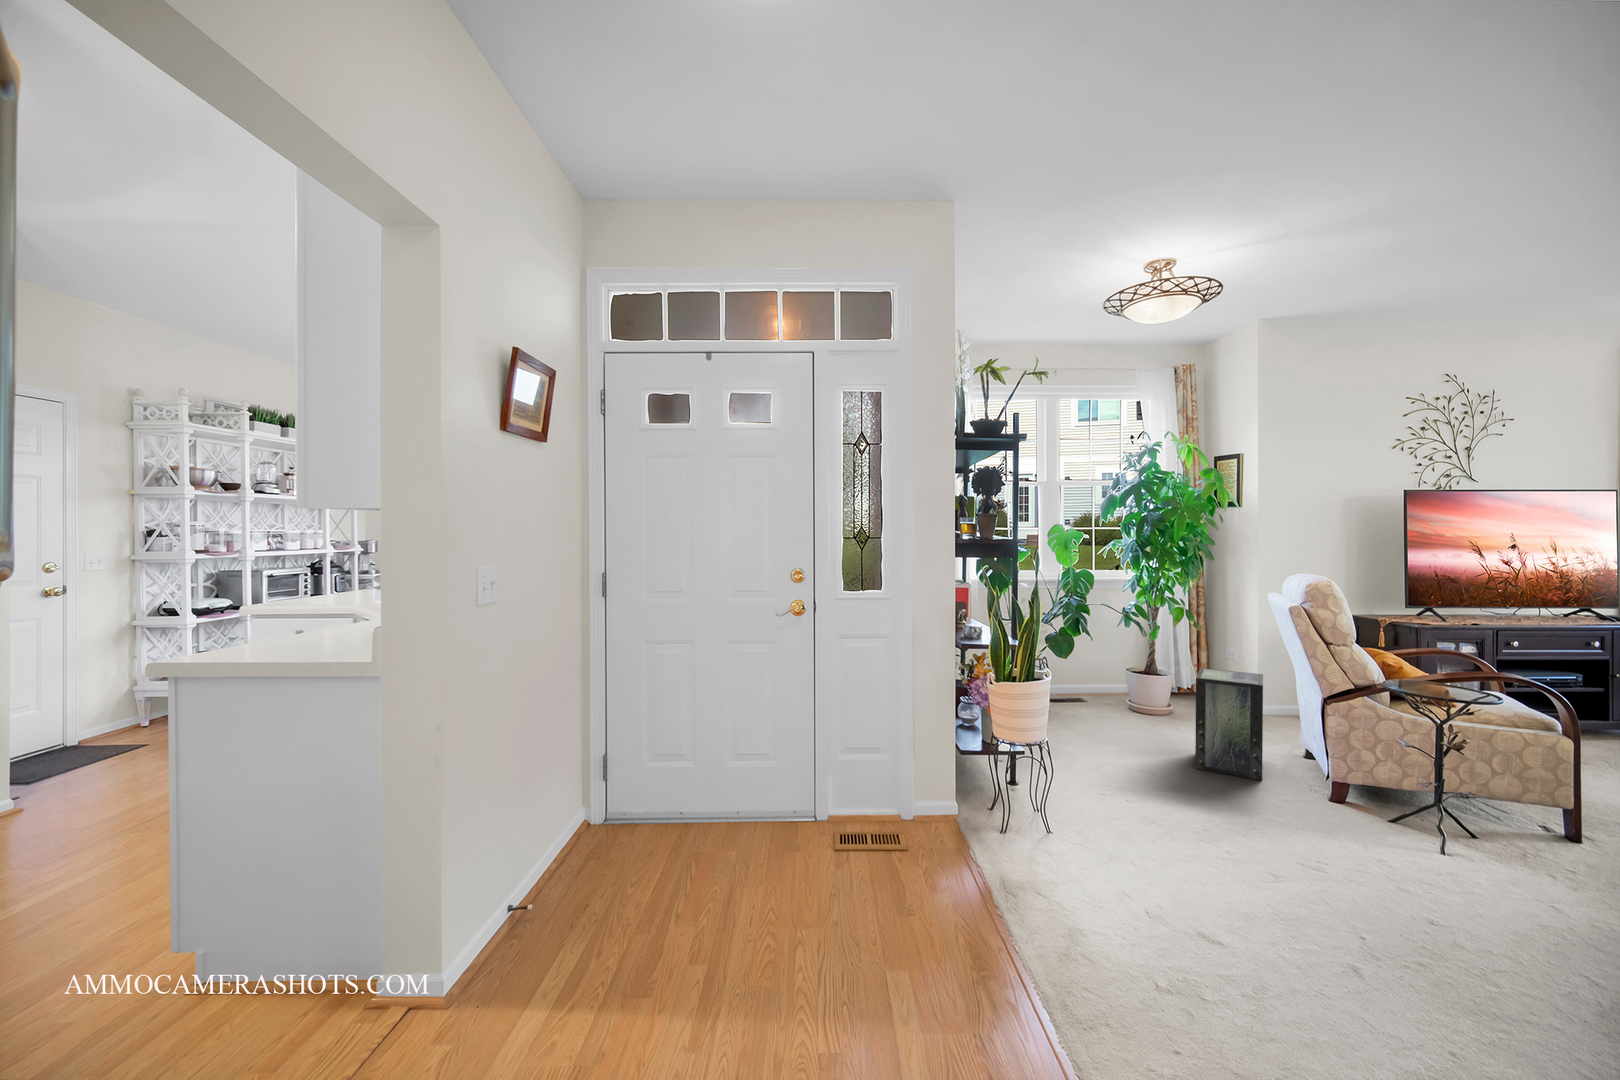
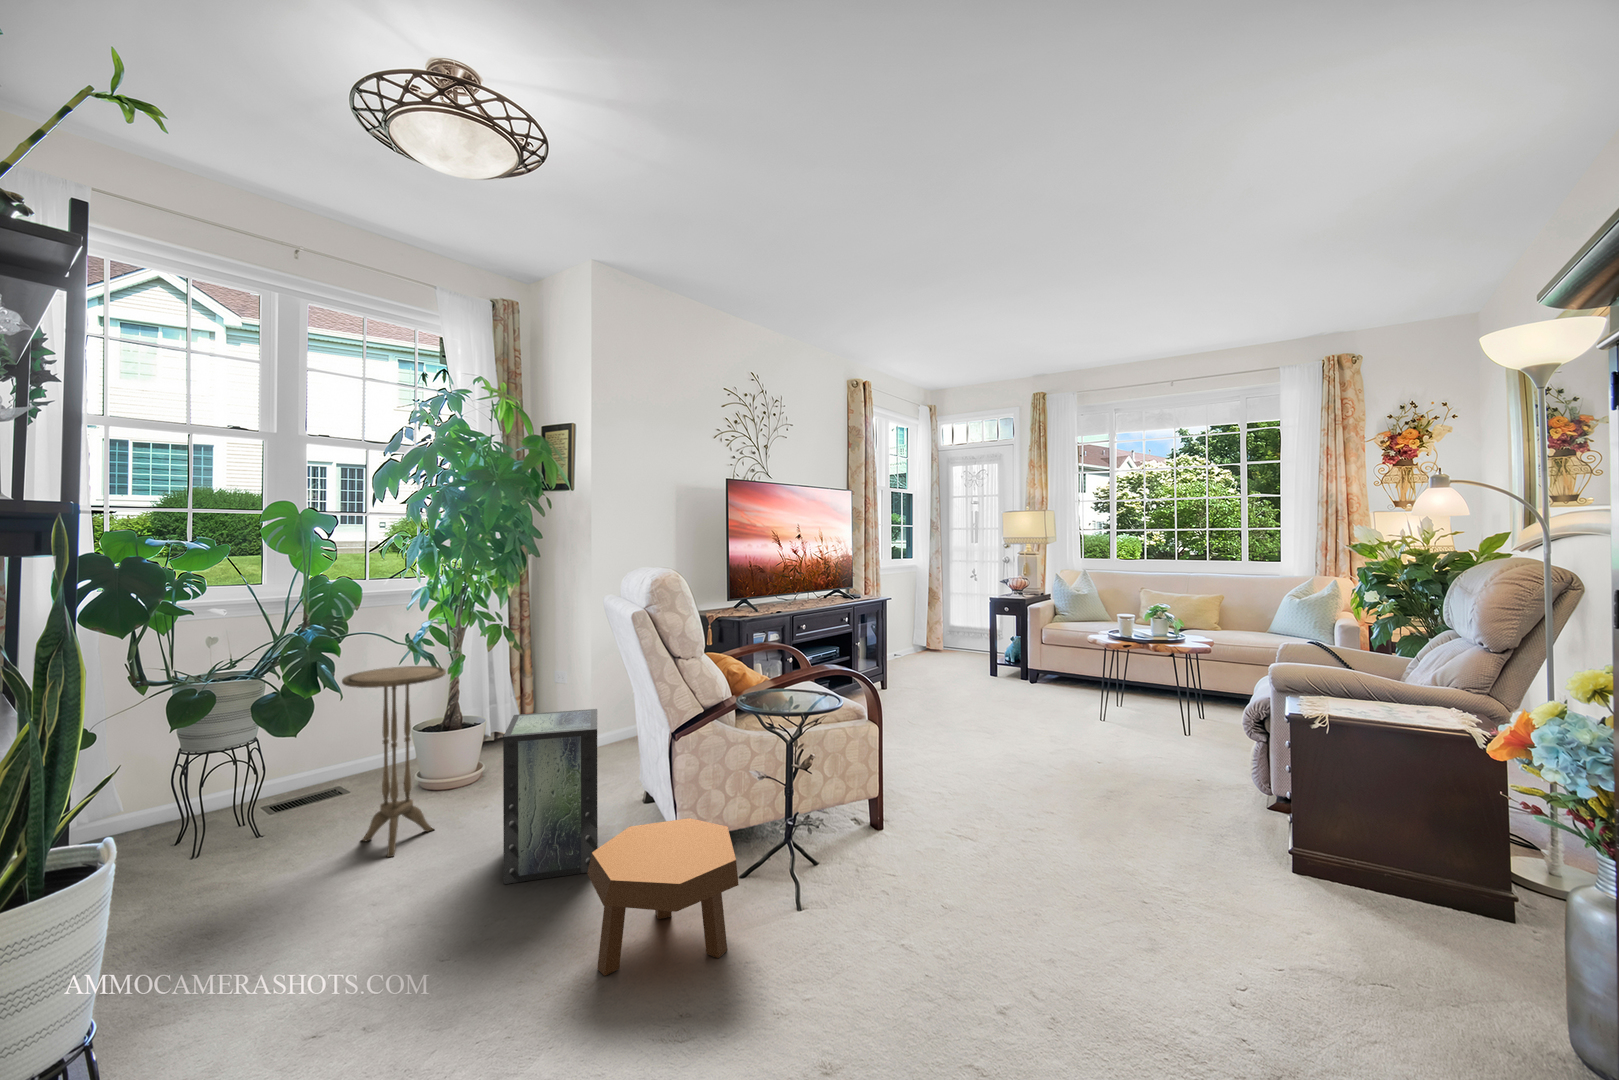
side table: none [1094,628,1153,739] -> present [342,666,446,857]
footstool: none [1255,750,1374,844] -> present [587,818,739,976]

